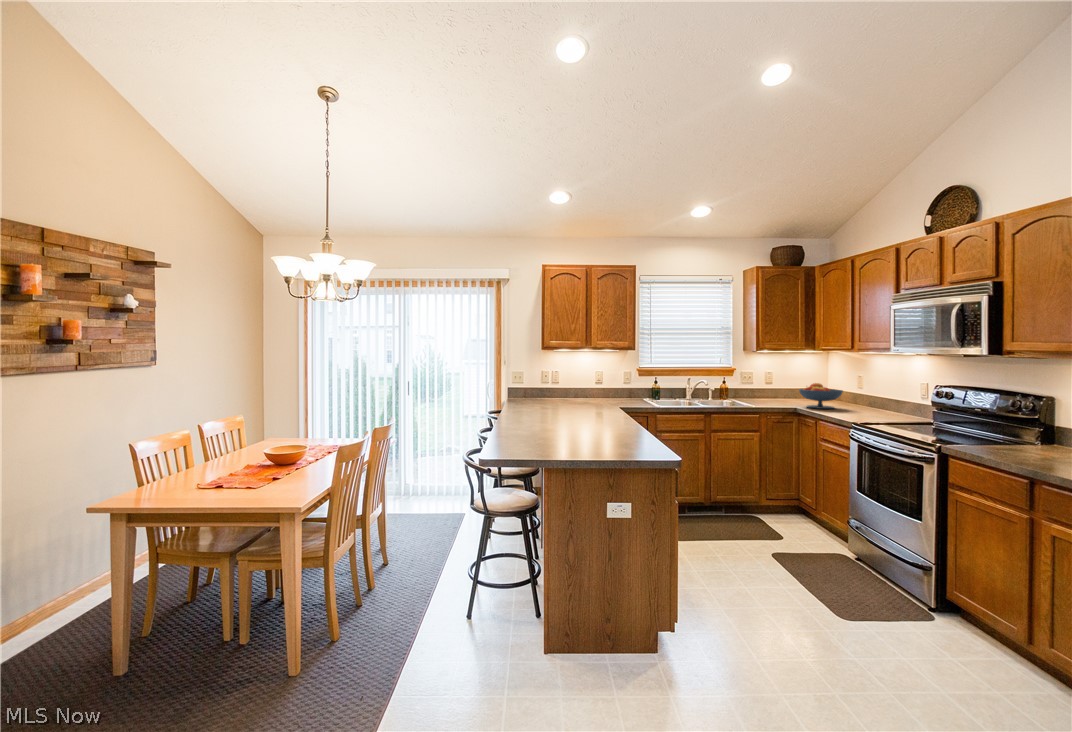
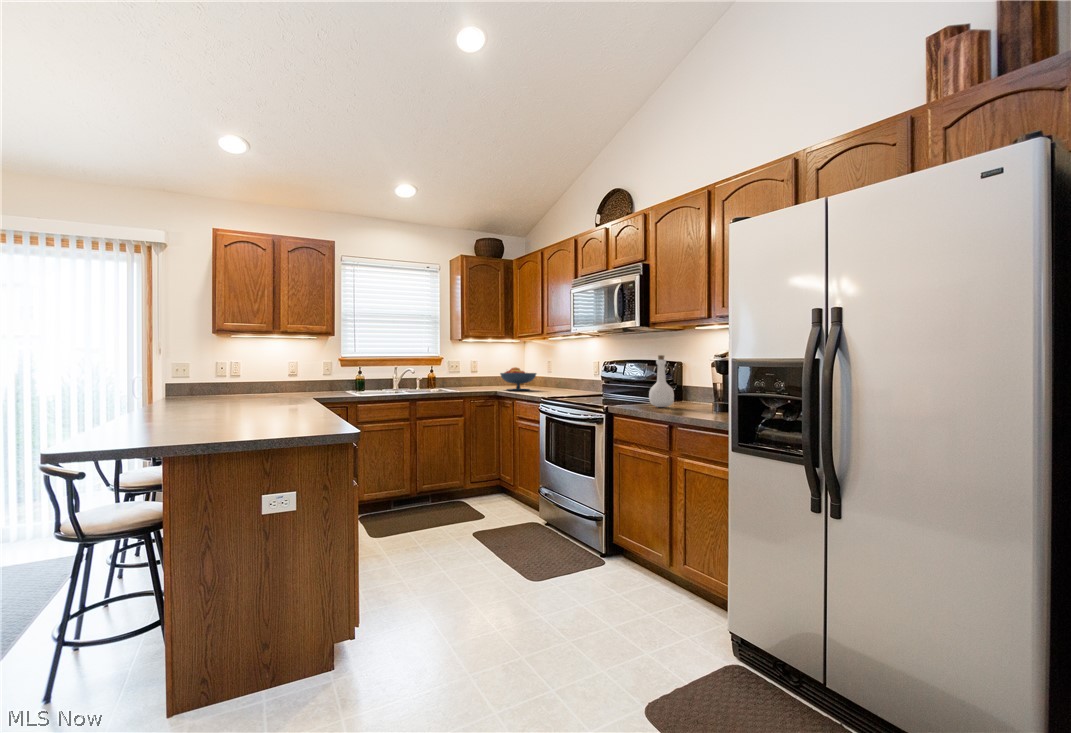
bottle: none [1001,397,1041,458] -> present [649,355,674,407]

